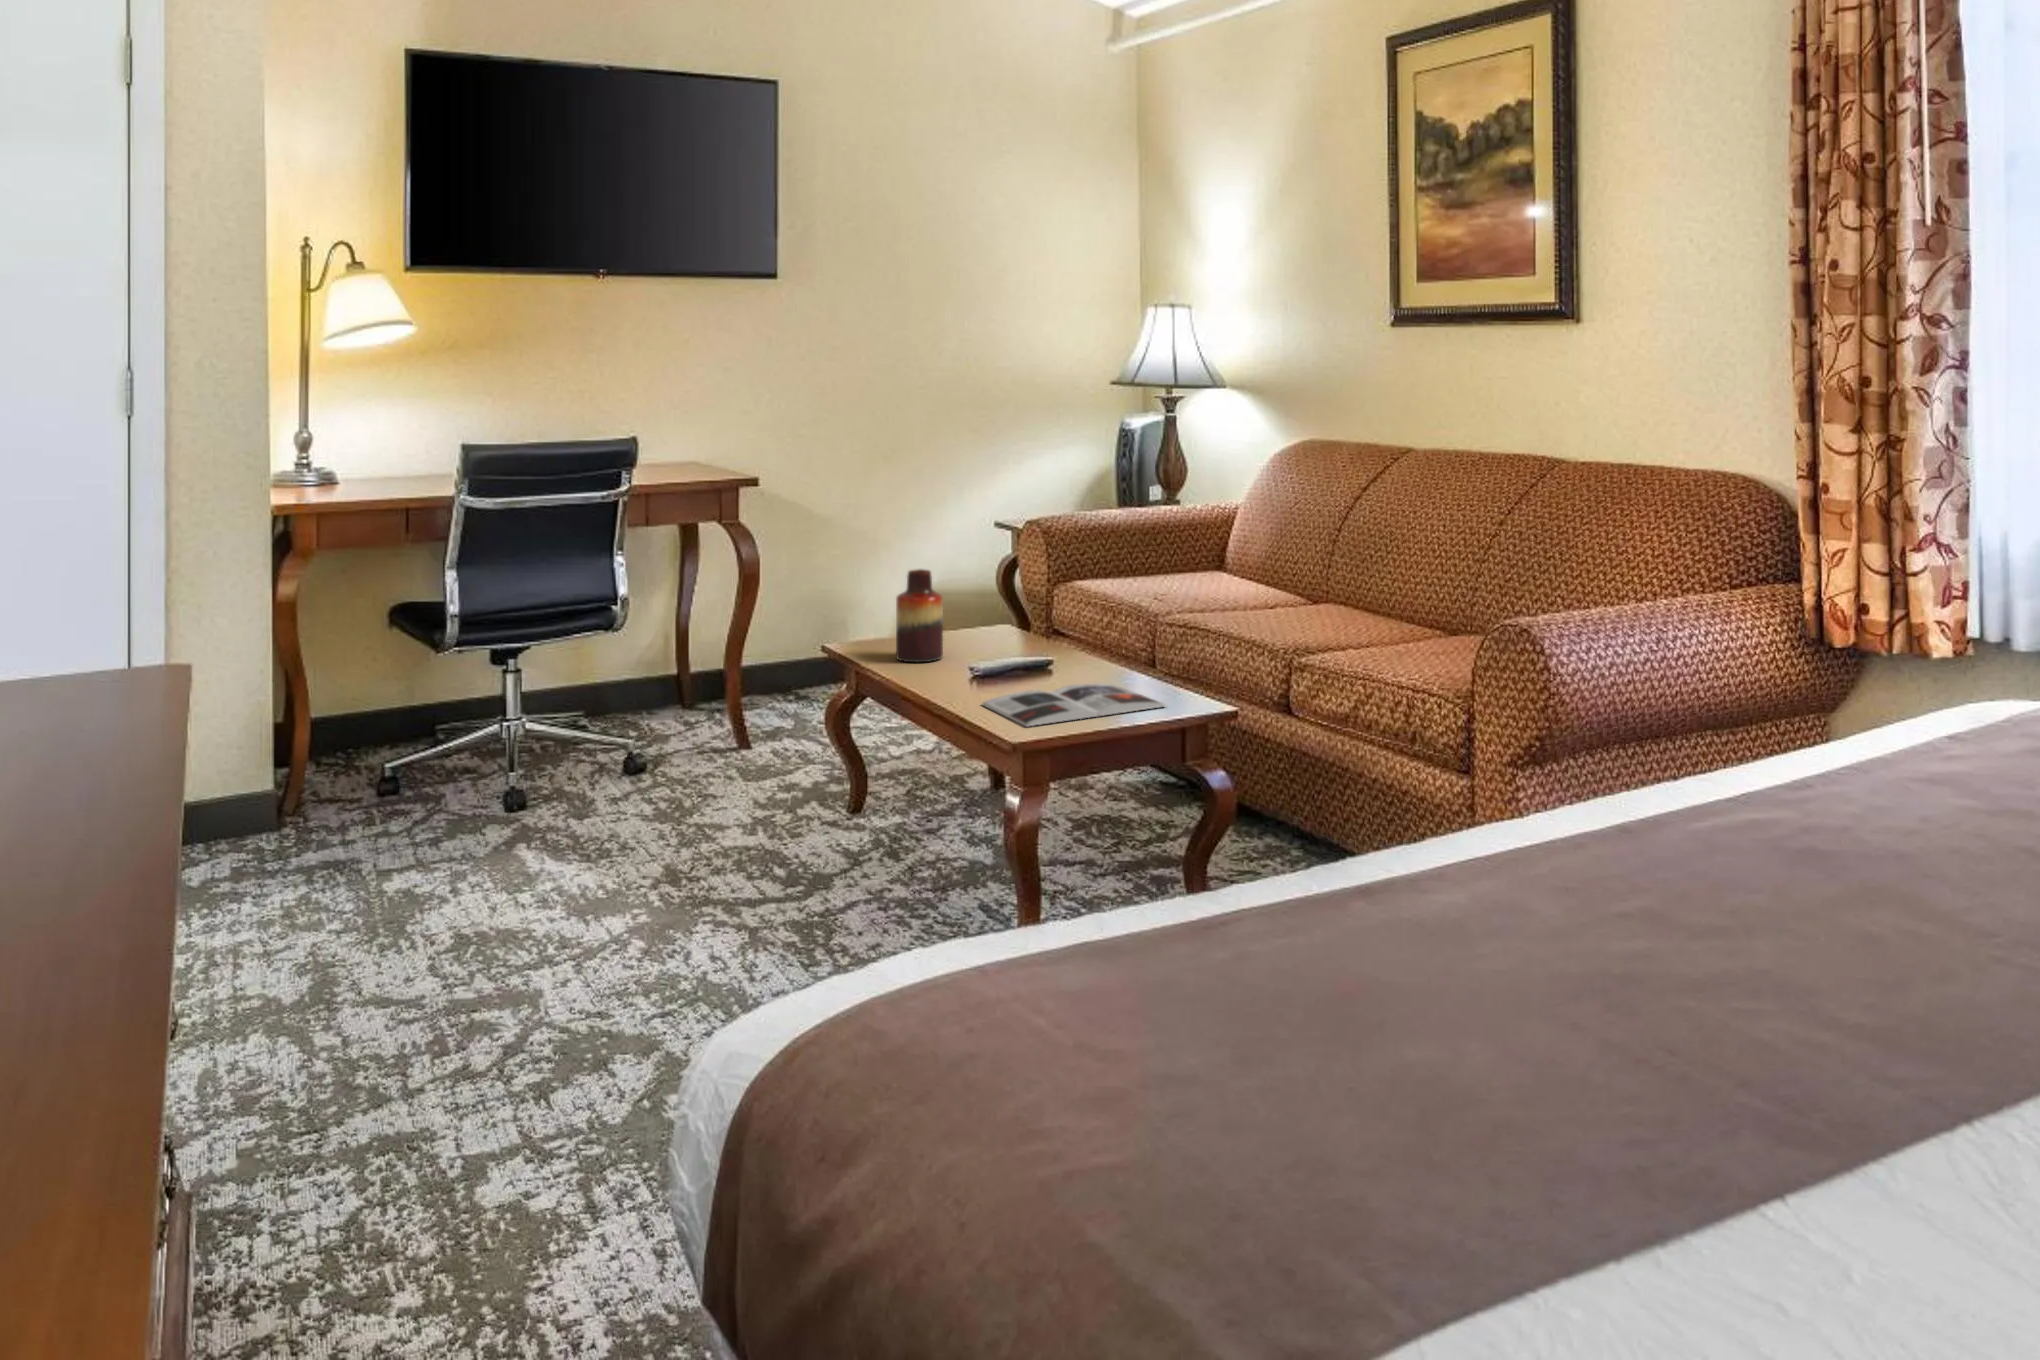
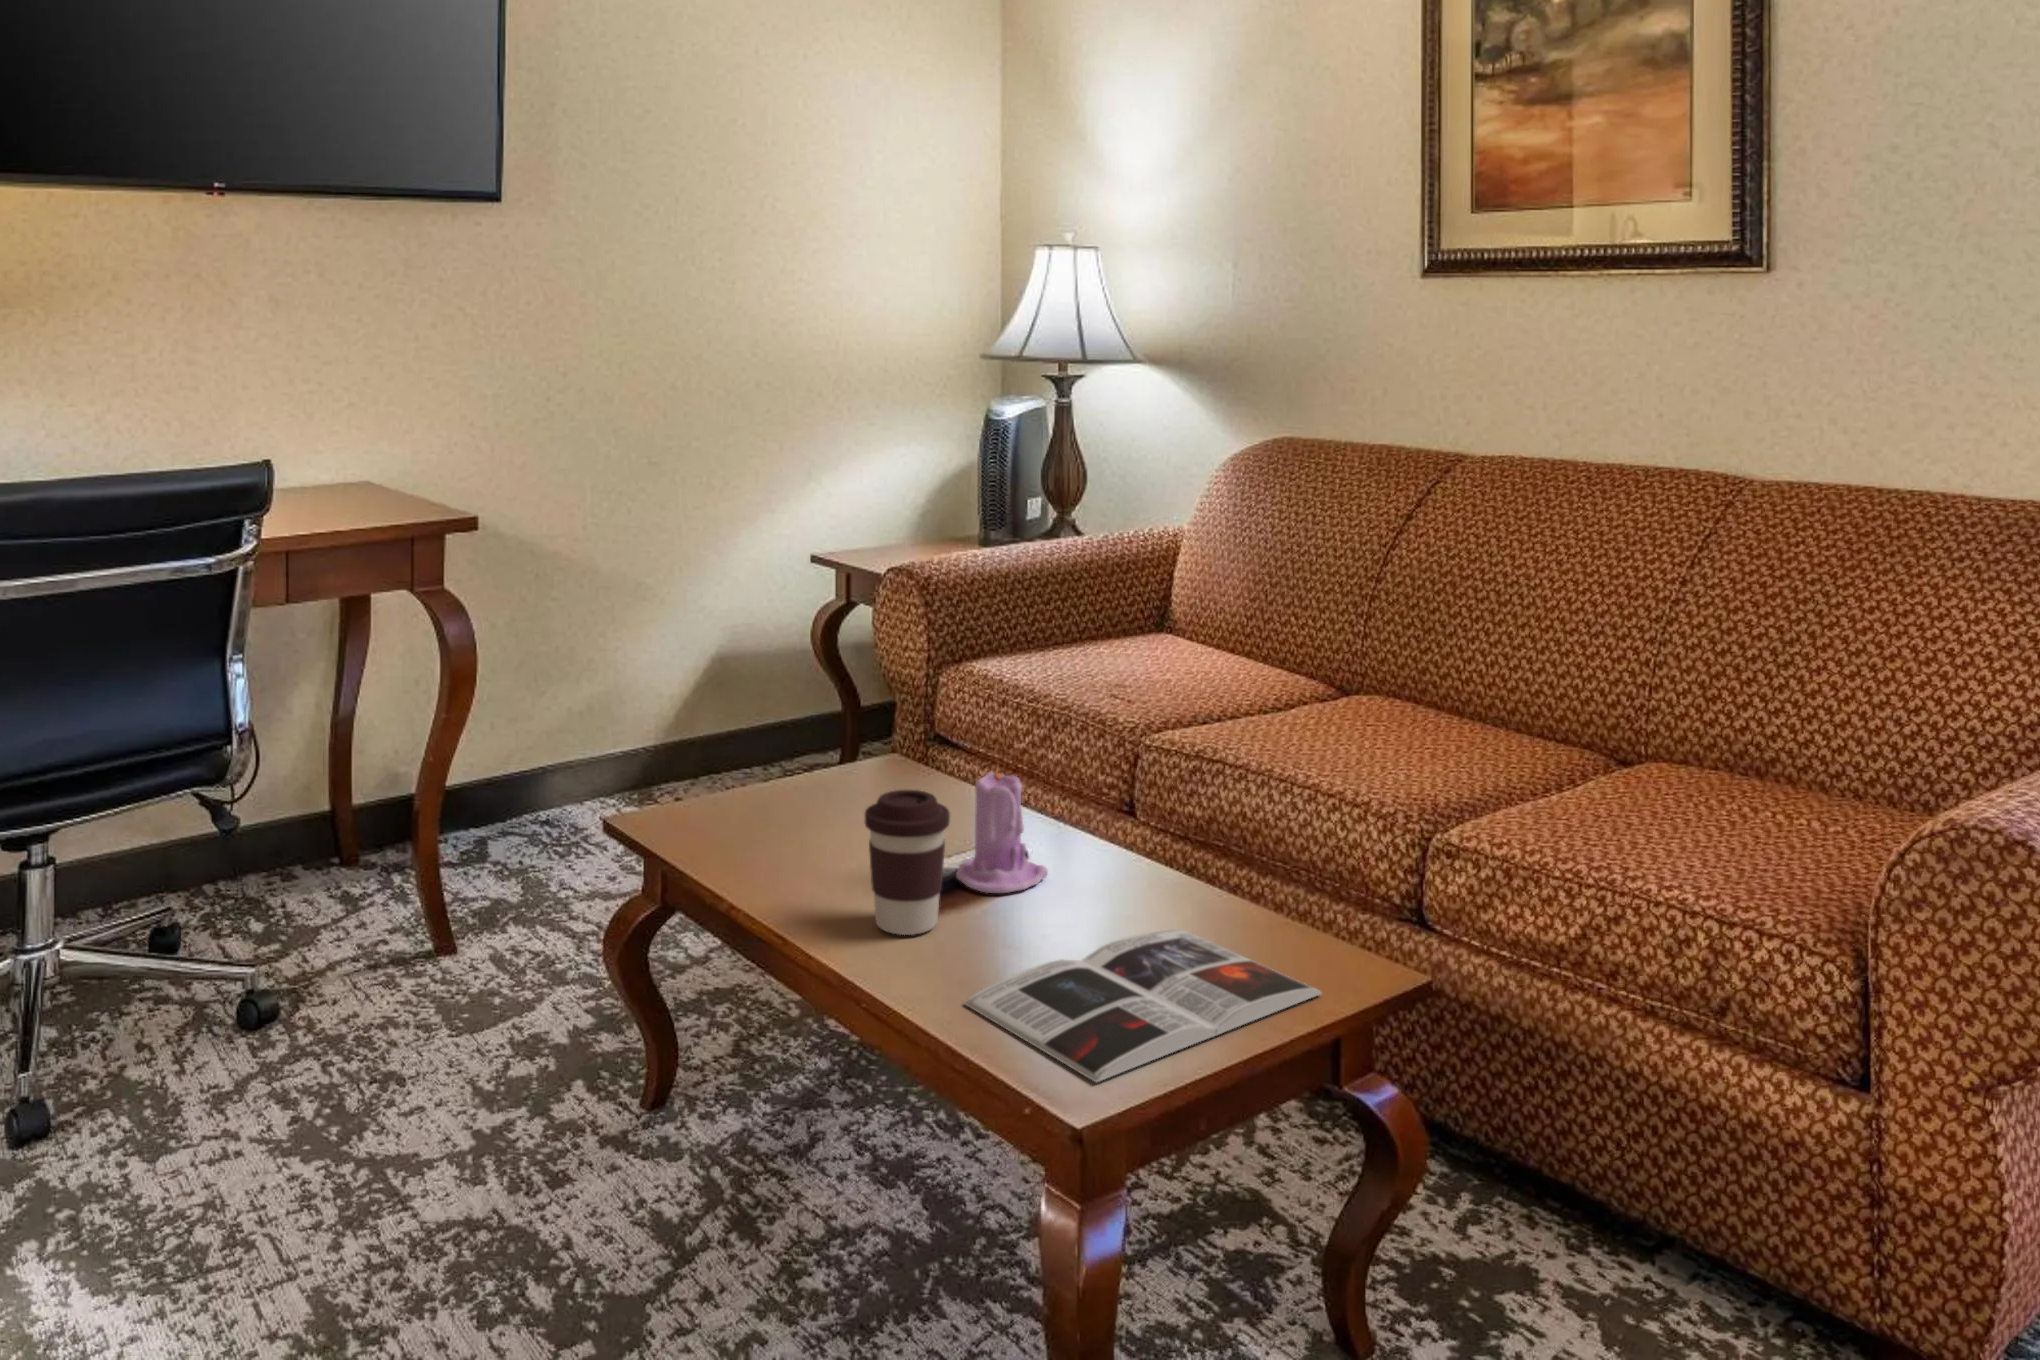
vase: present [896,569,943,662] -> none [745,701,827,873]
candle: none [1009,601,1060,672] -> present [956,767,1048,893]
coffee cup: none [947,609,993,683] -> present [865,790,950,935]

